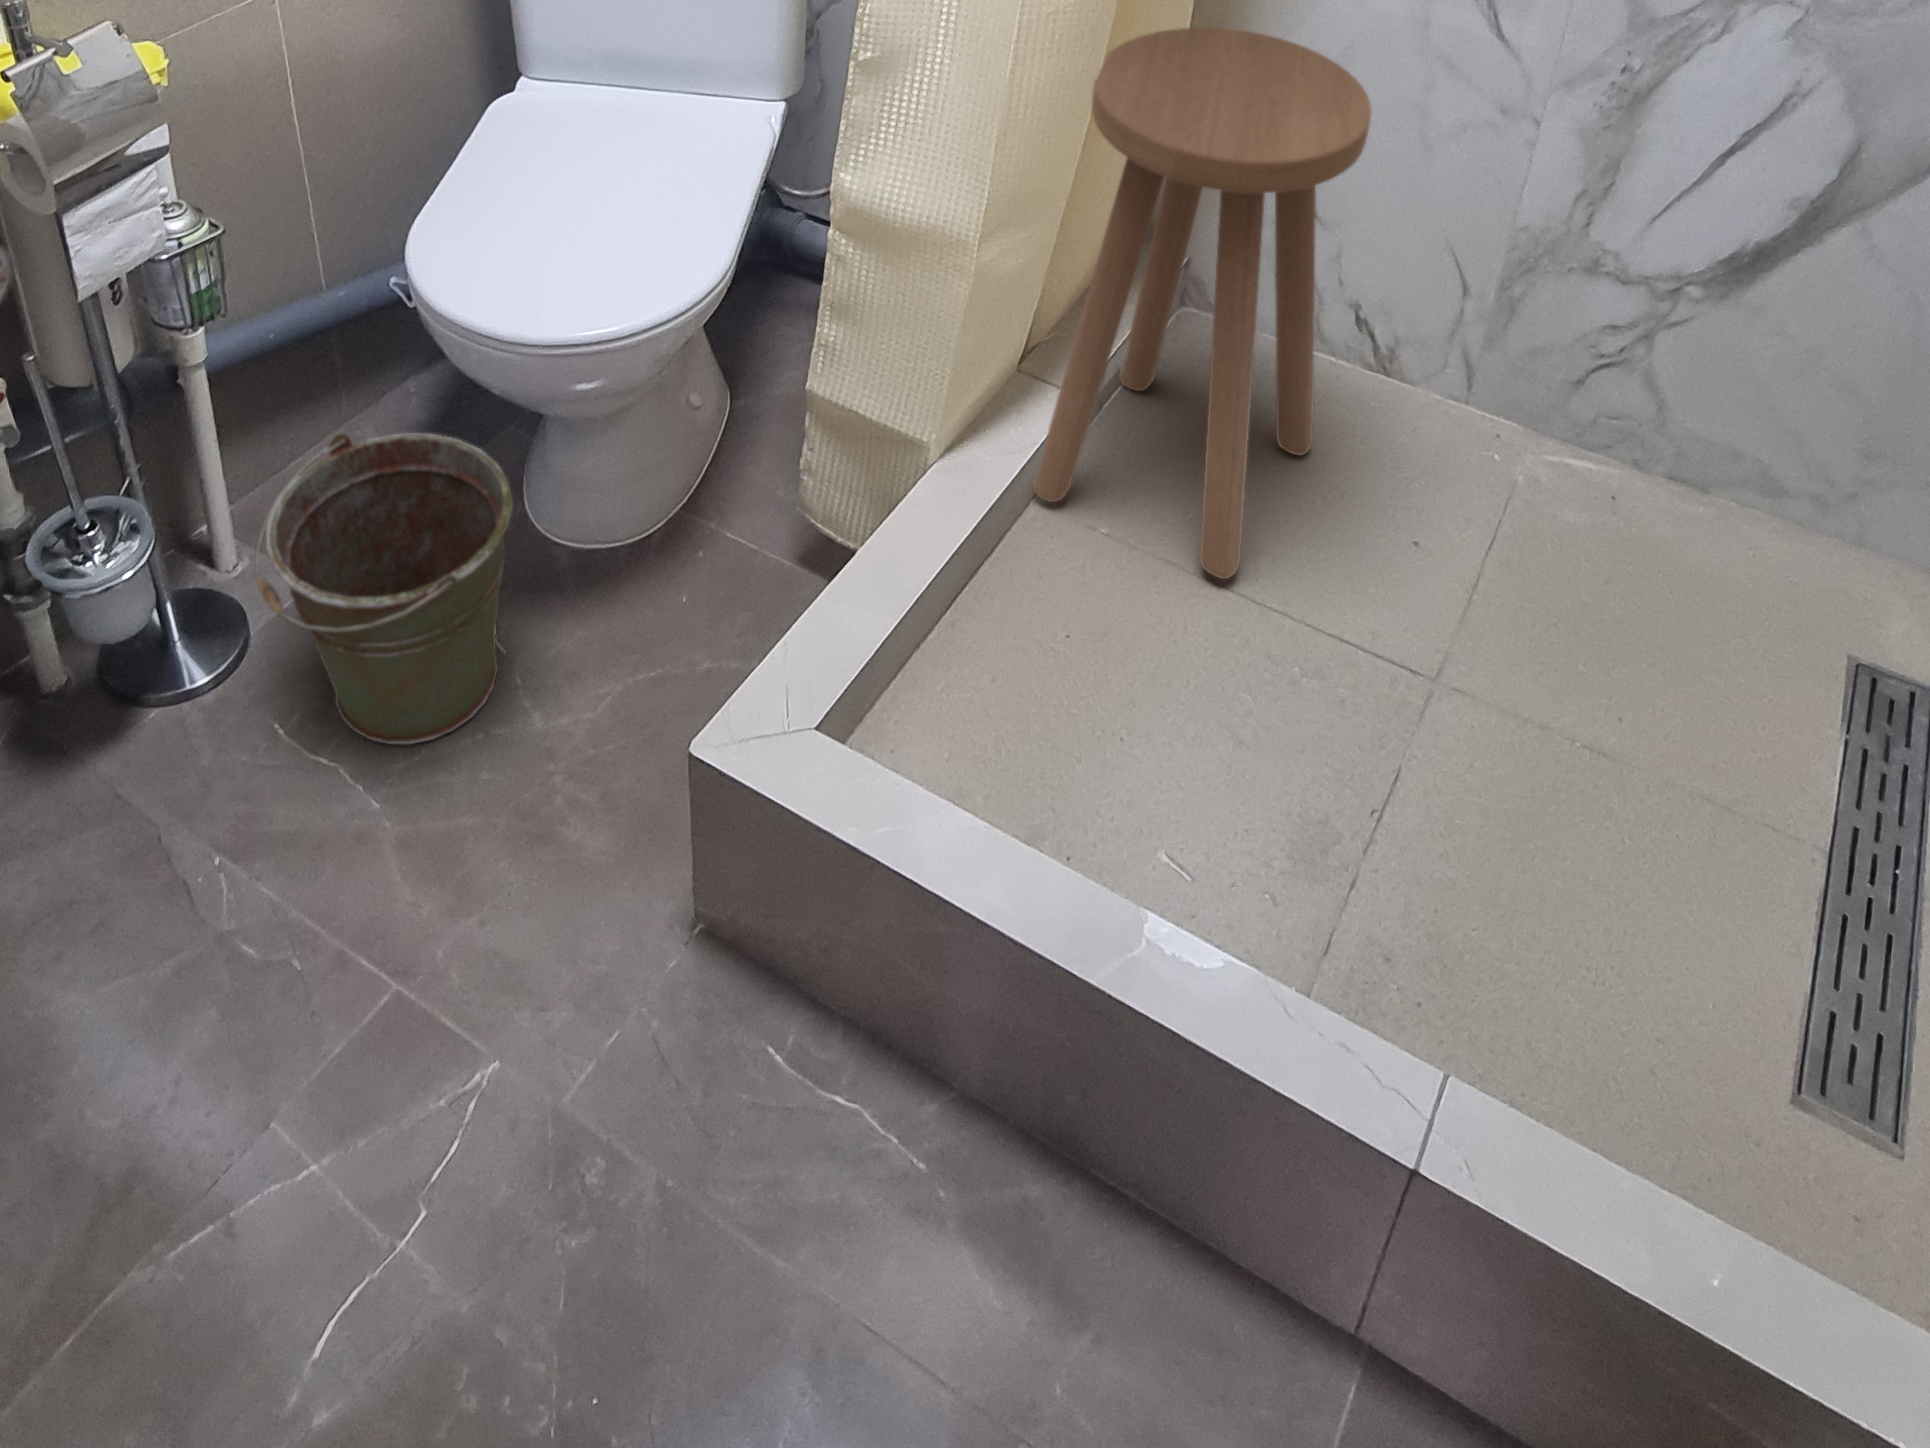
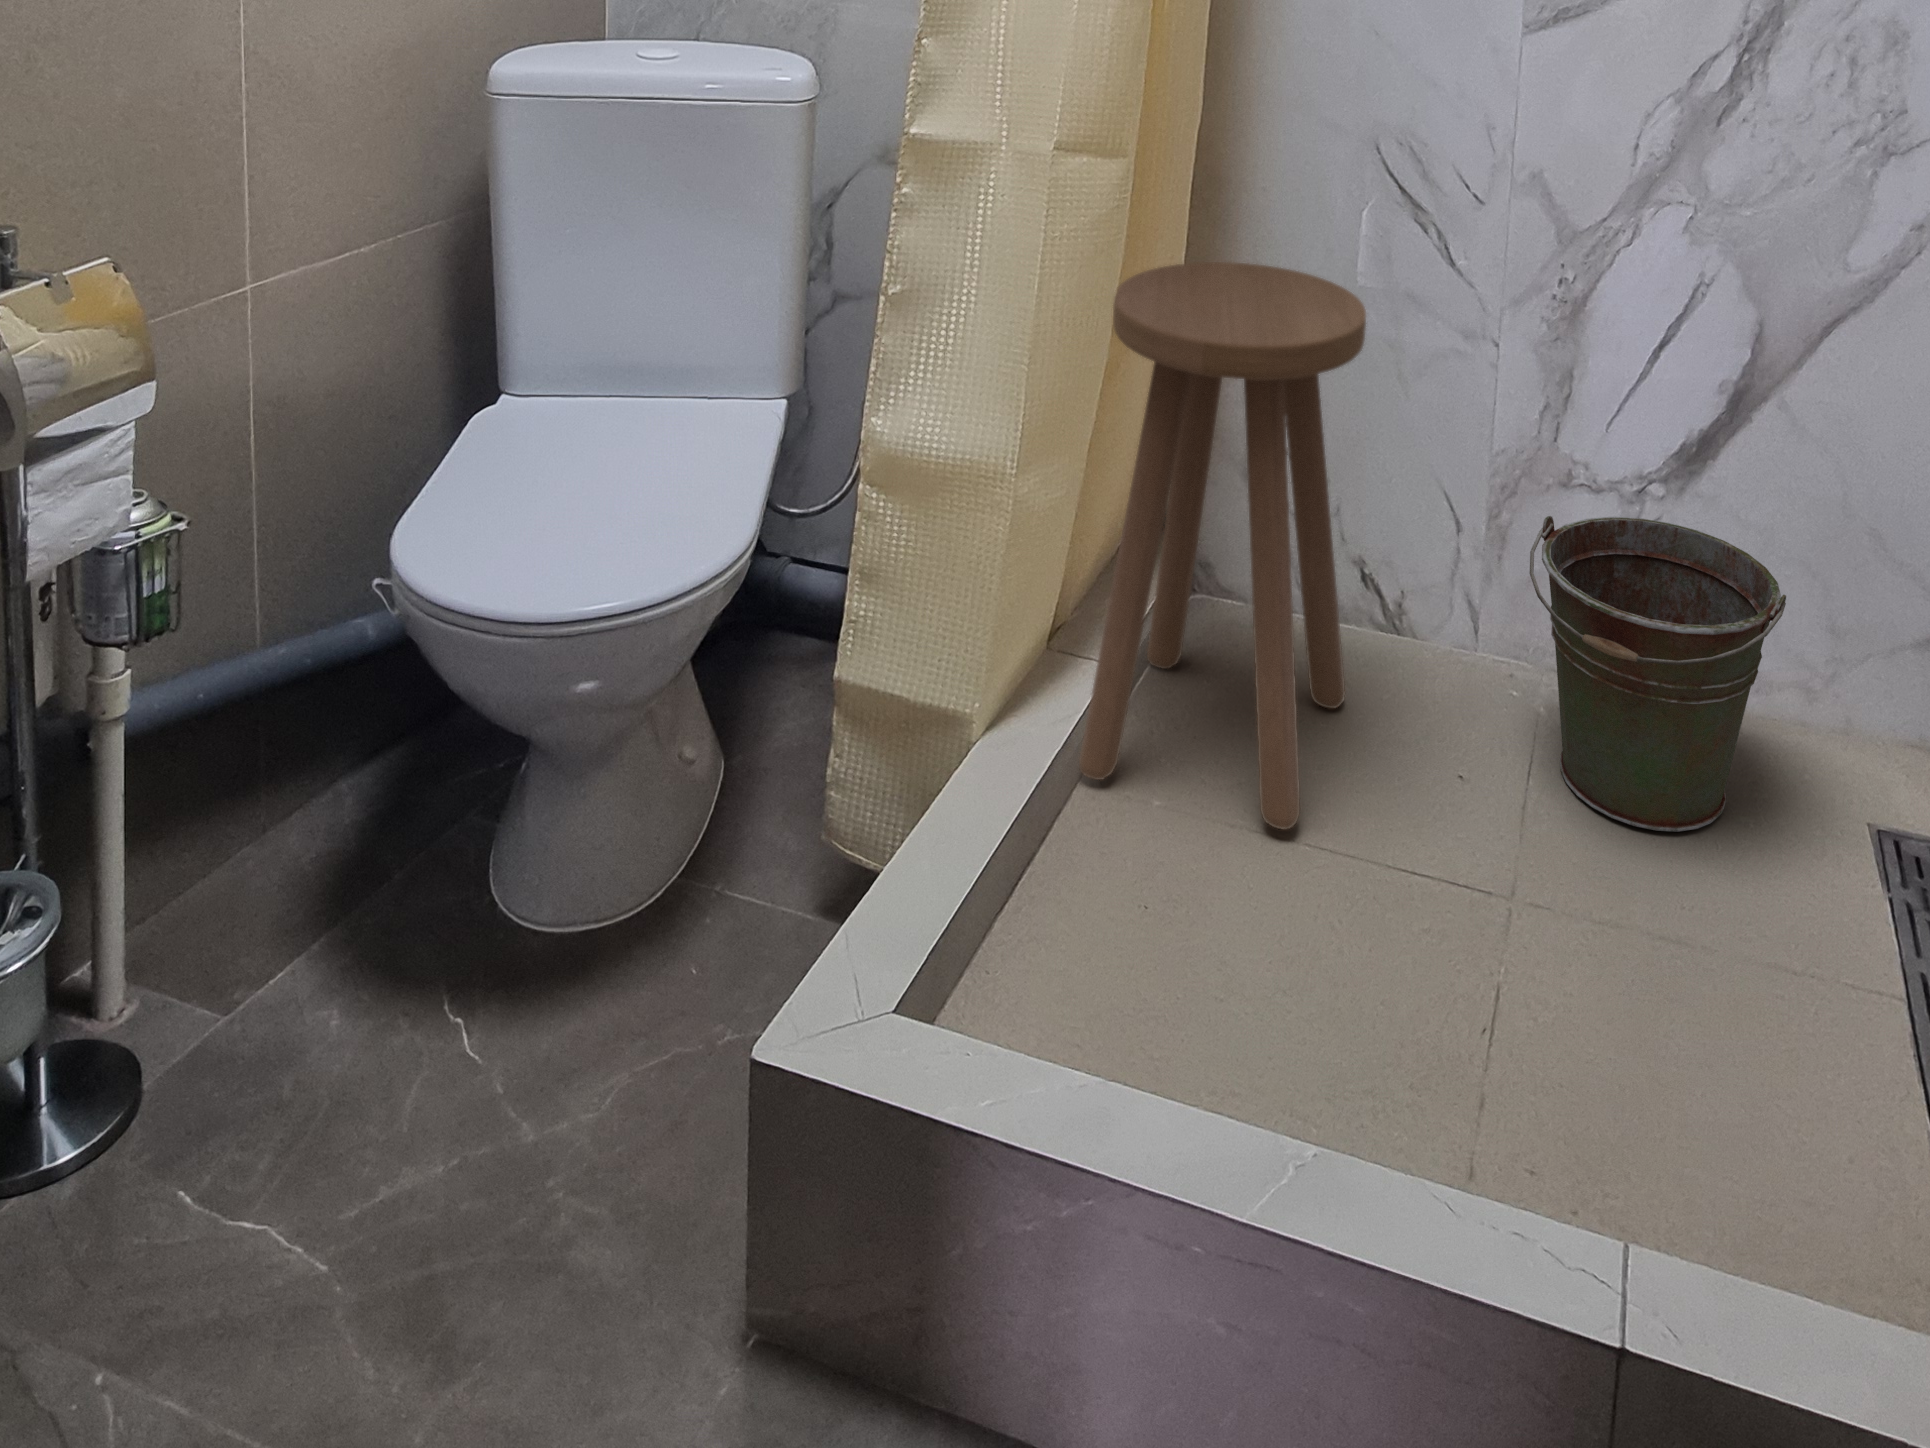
bucket: present [256,432,513,744] -> present [1530,516,1786,832]

